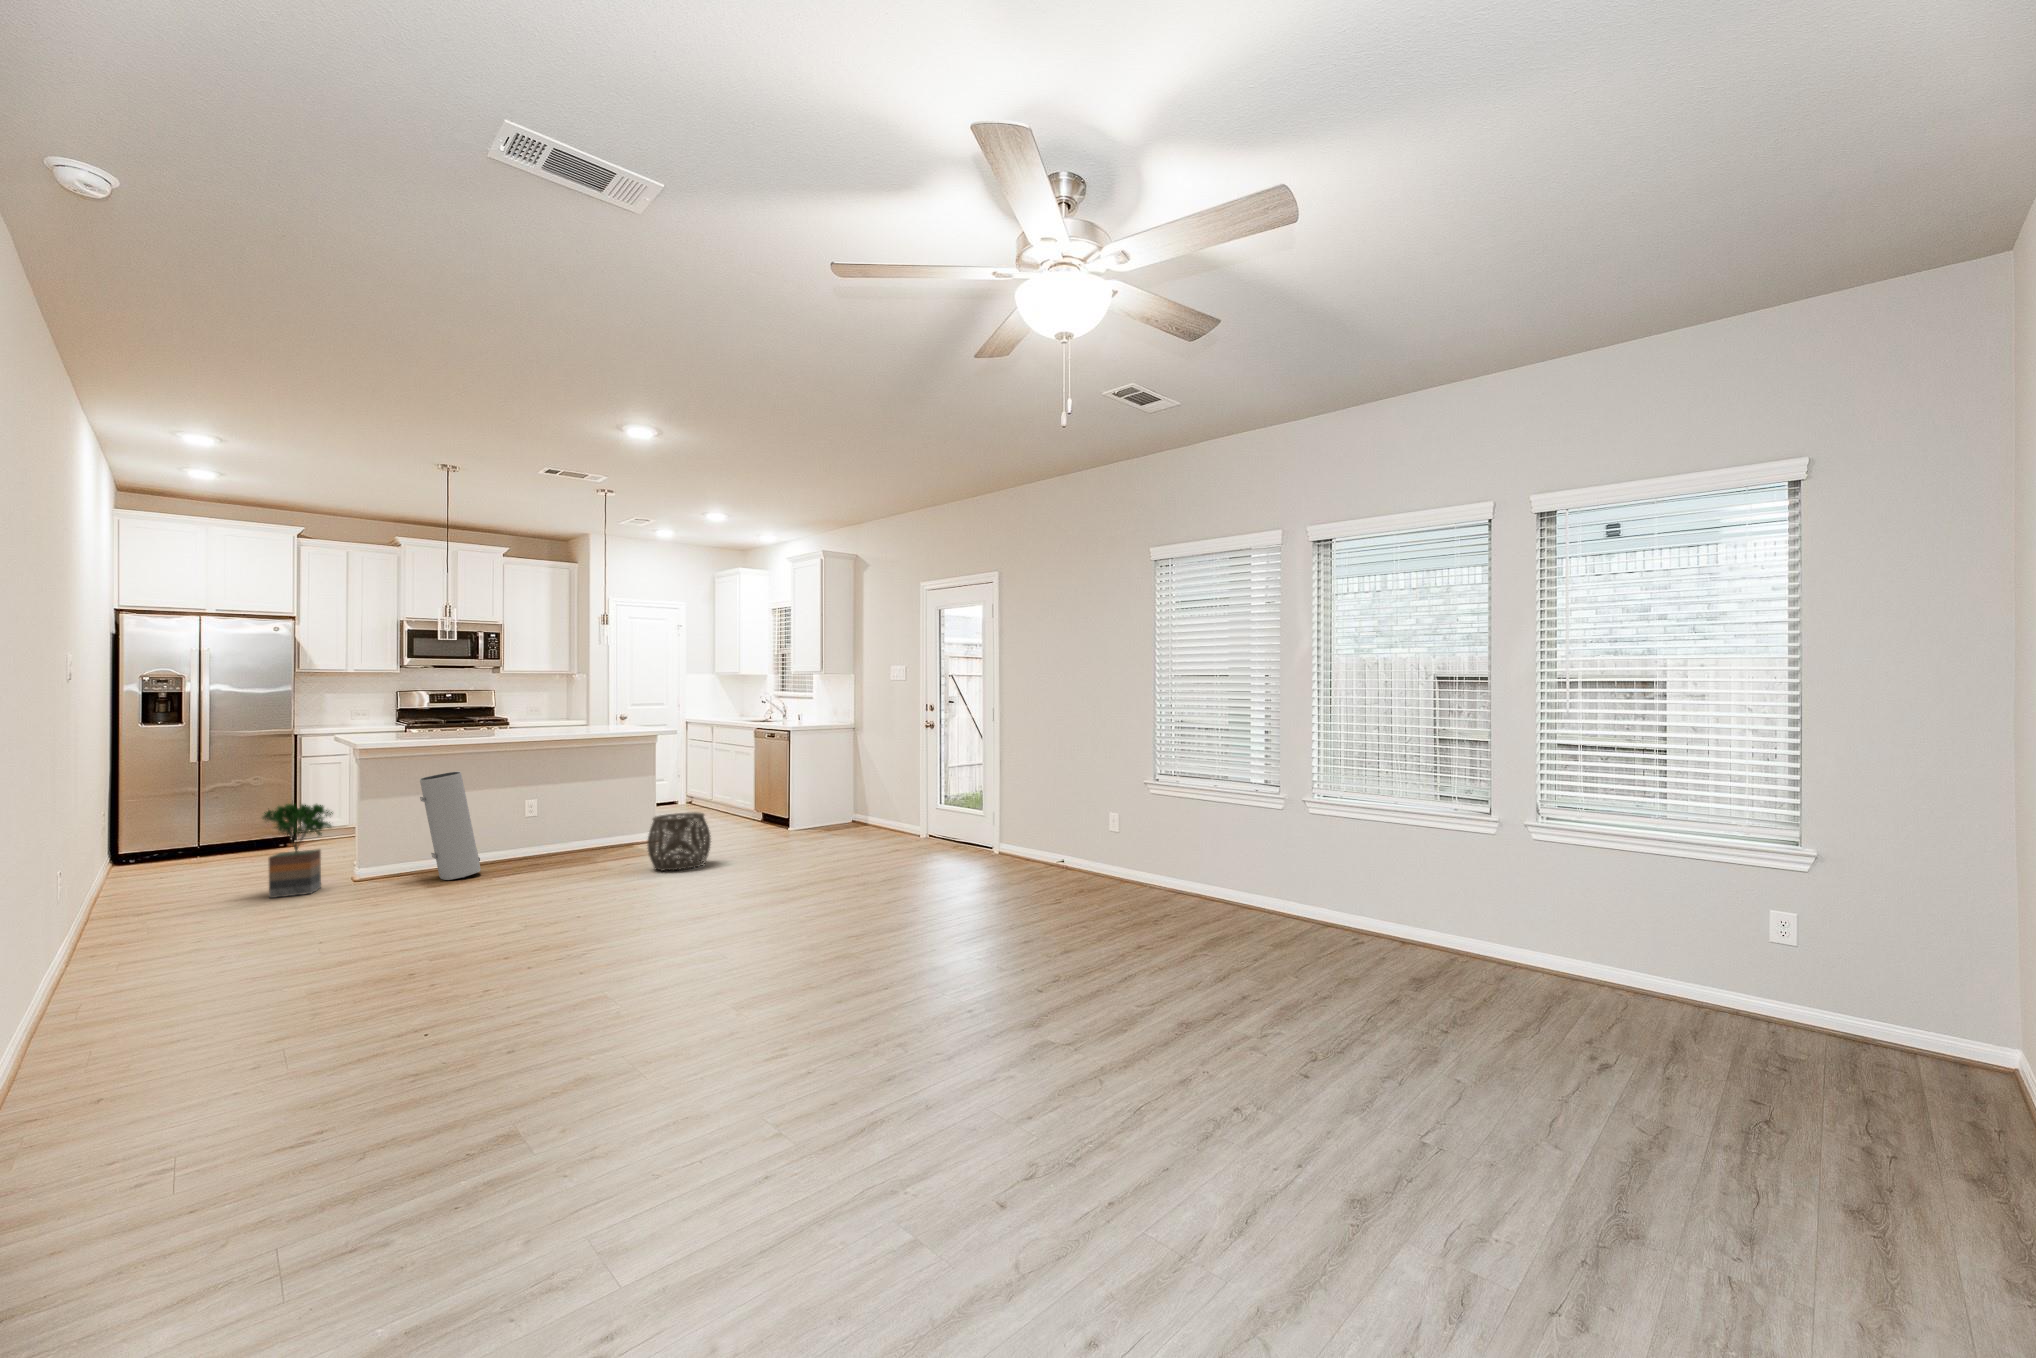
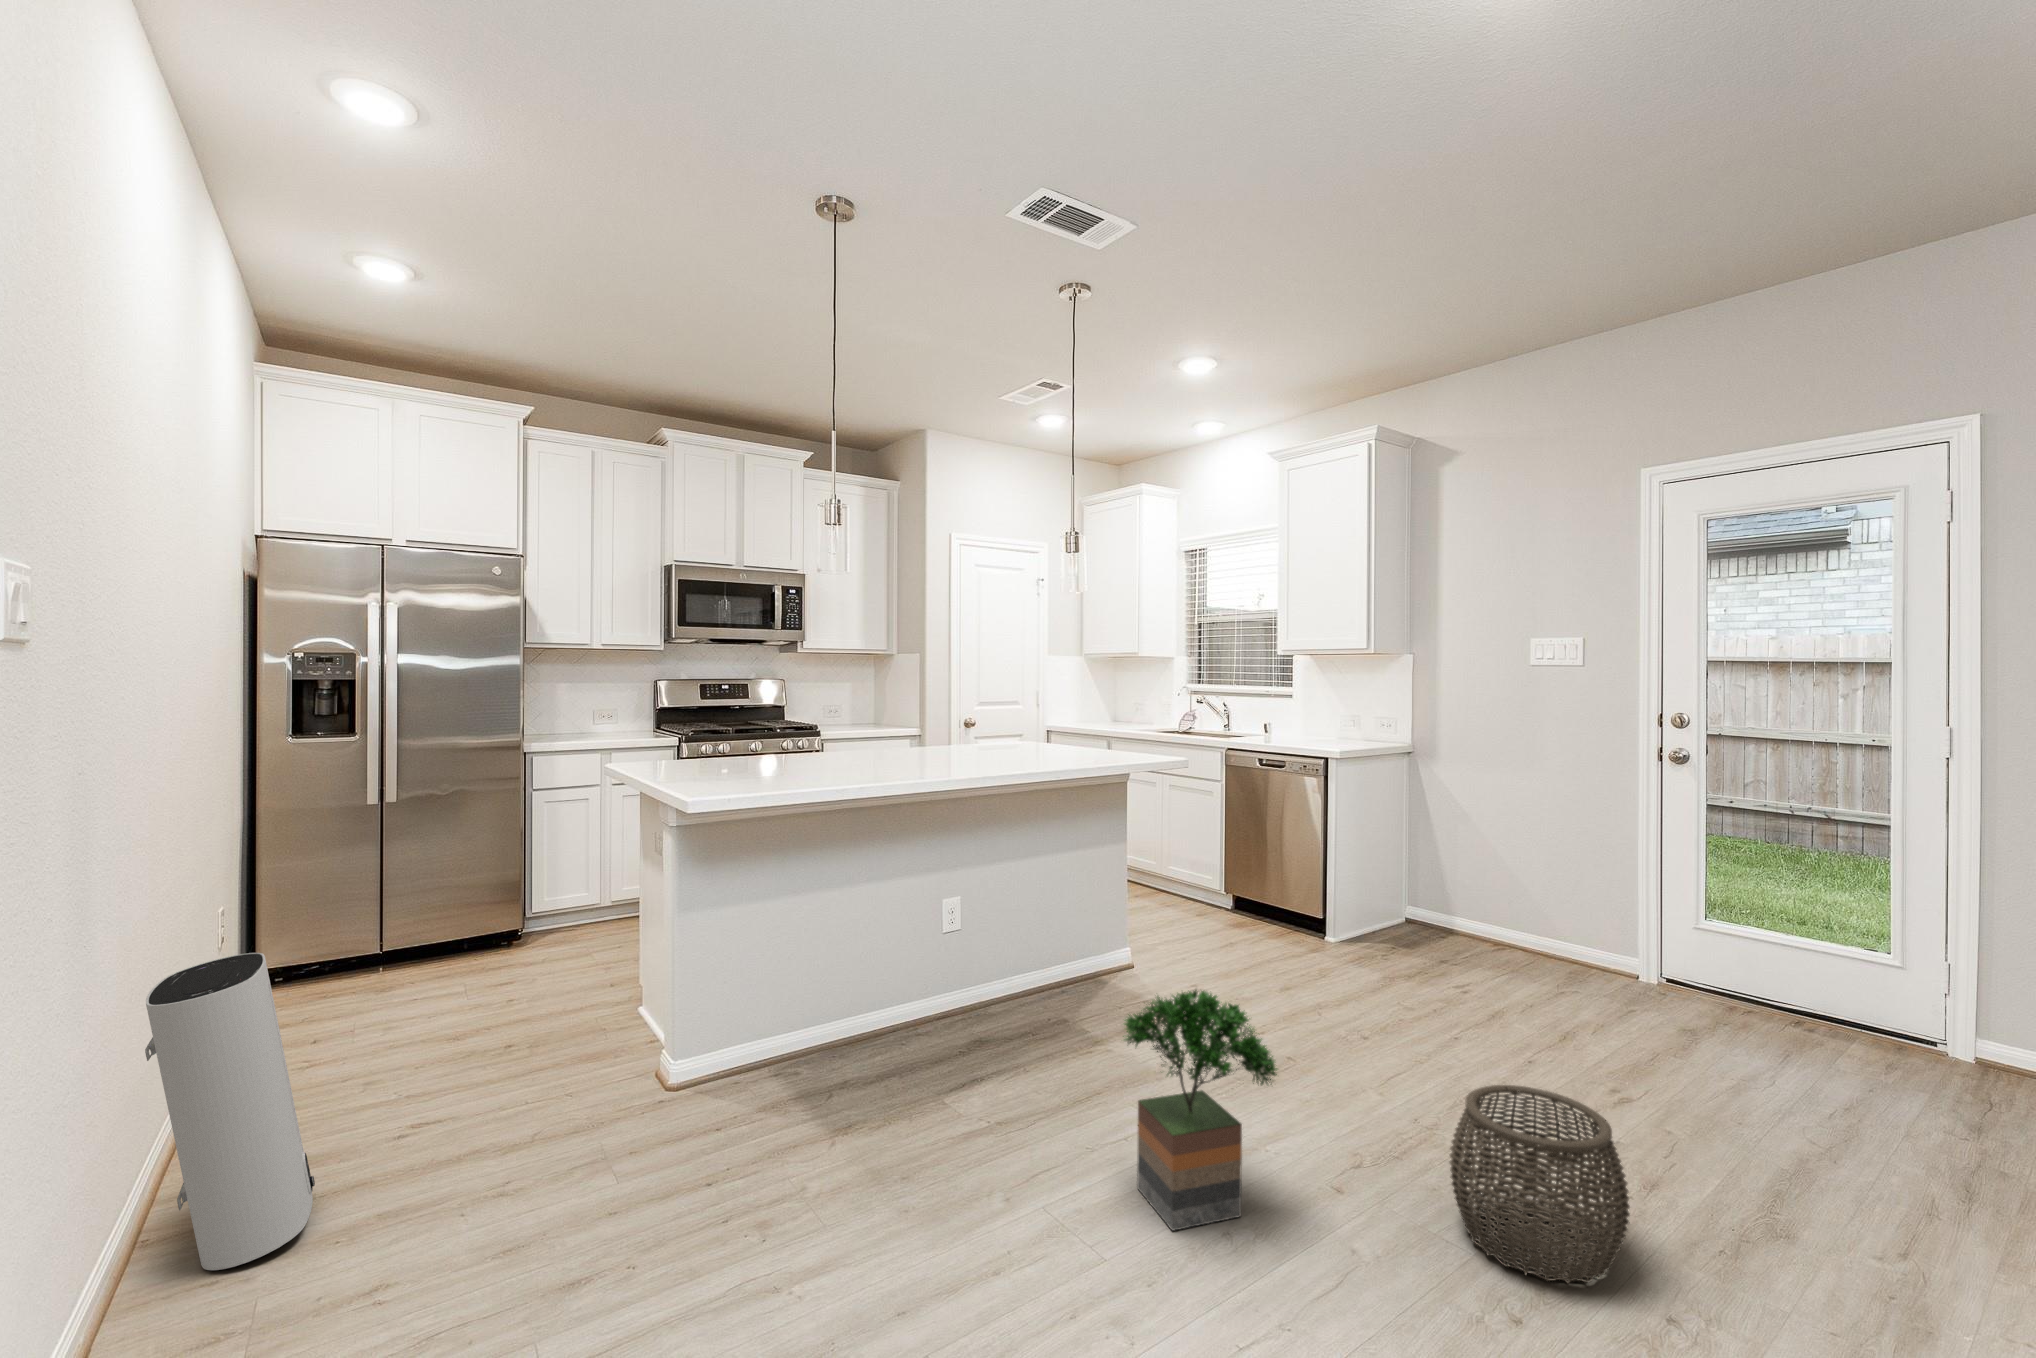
air purifier: present [420,772,481,880] -> present [145,953,315,1270]
potted tree: present [263,804,333,898] -> present [1123,990,1277,1231]

